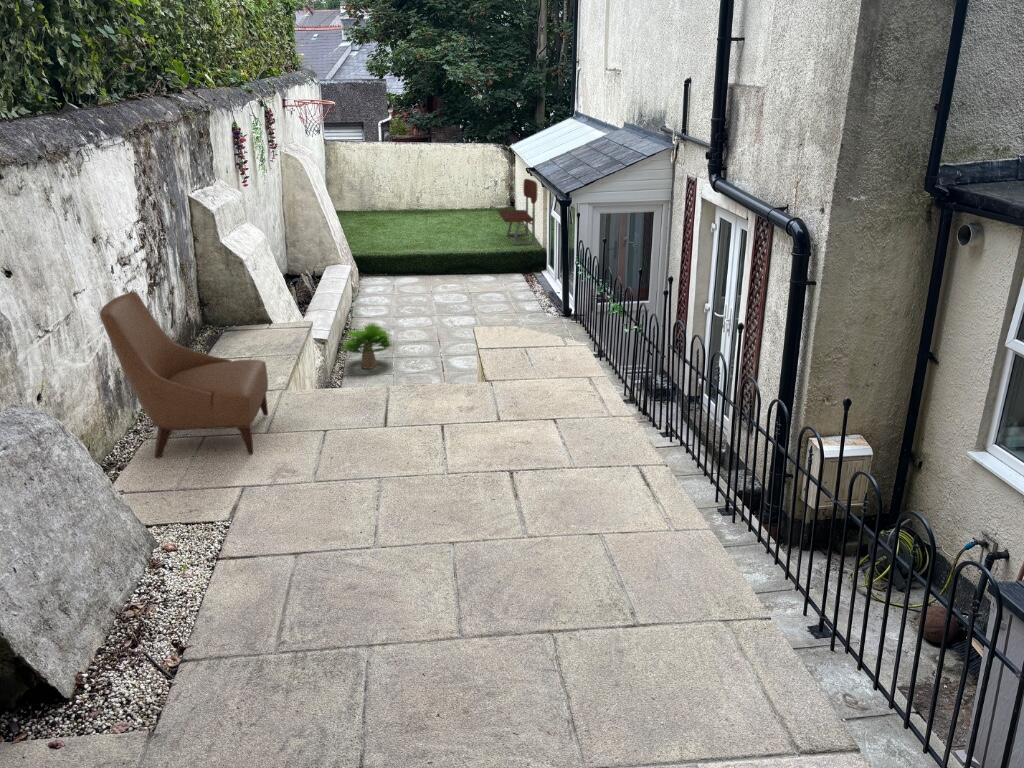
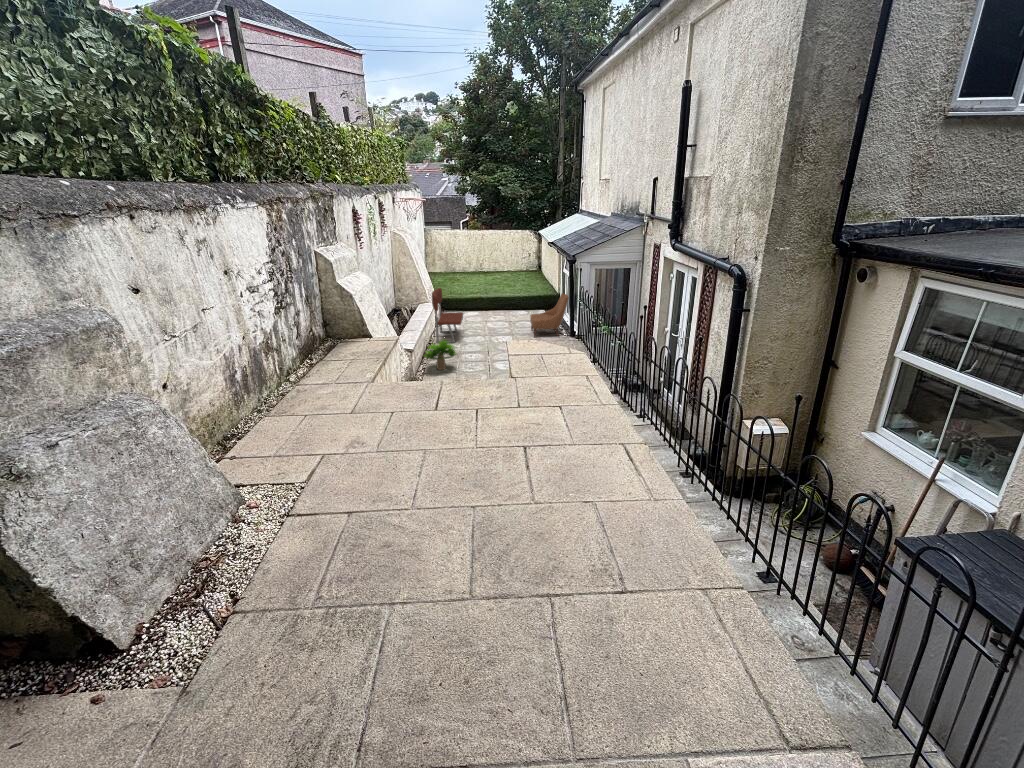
bench: present [499,179,538,245] -> present [432,288,463,343]
chair: present [100,292,268,458] -> present [530,293,569,337]

